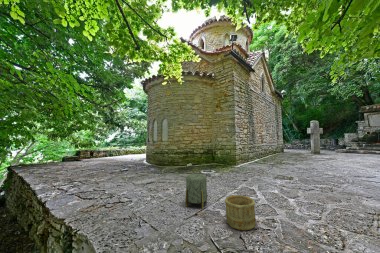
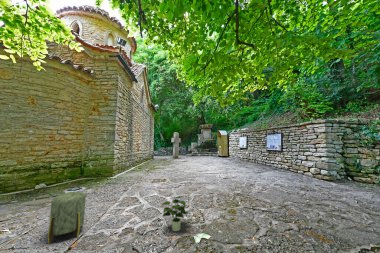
wooden bucket: present [225,195,255,230] -> none [114,204,147,244]
potted plant: none [272,200,312,239] -> present [162,196,188,231]

